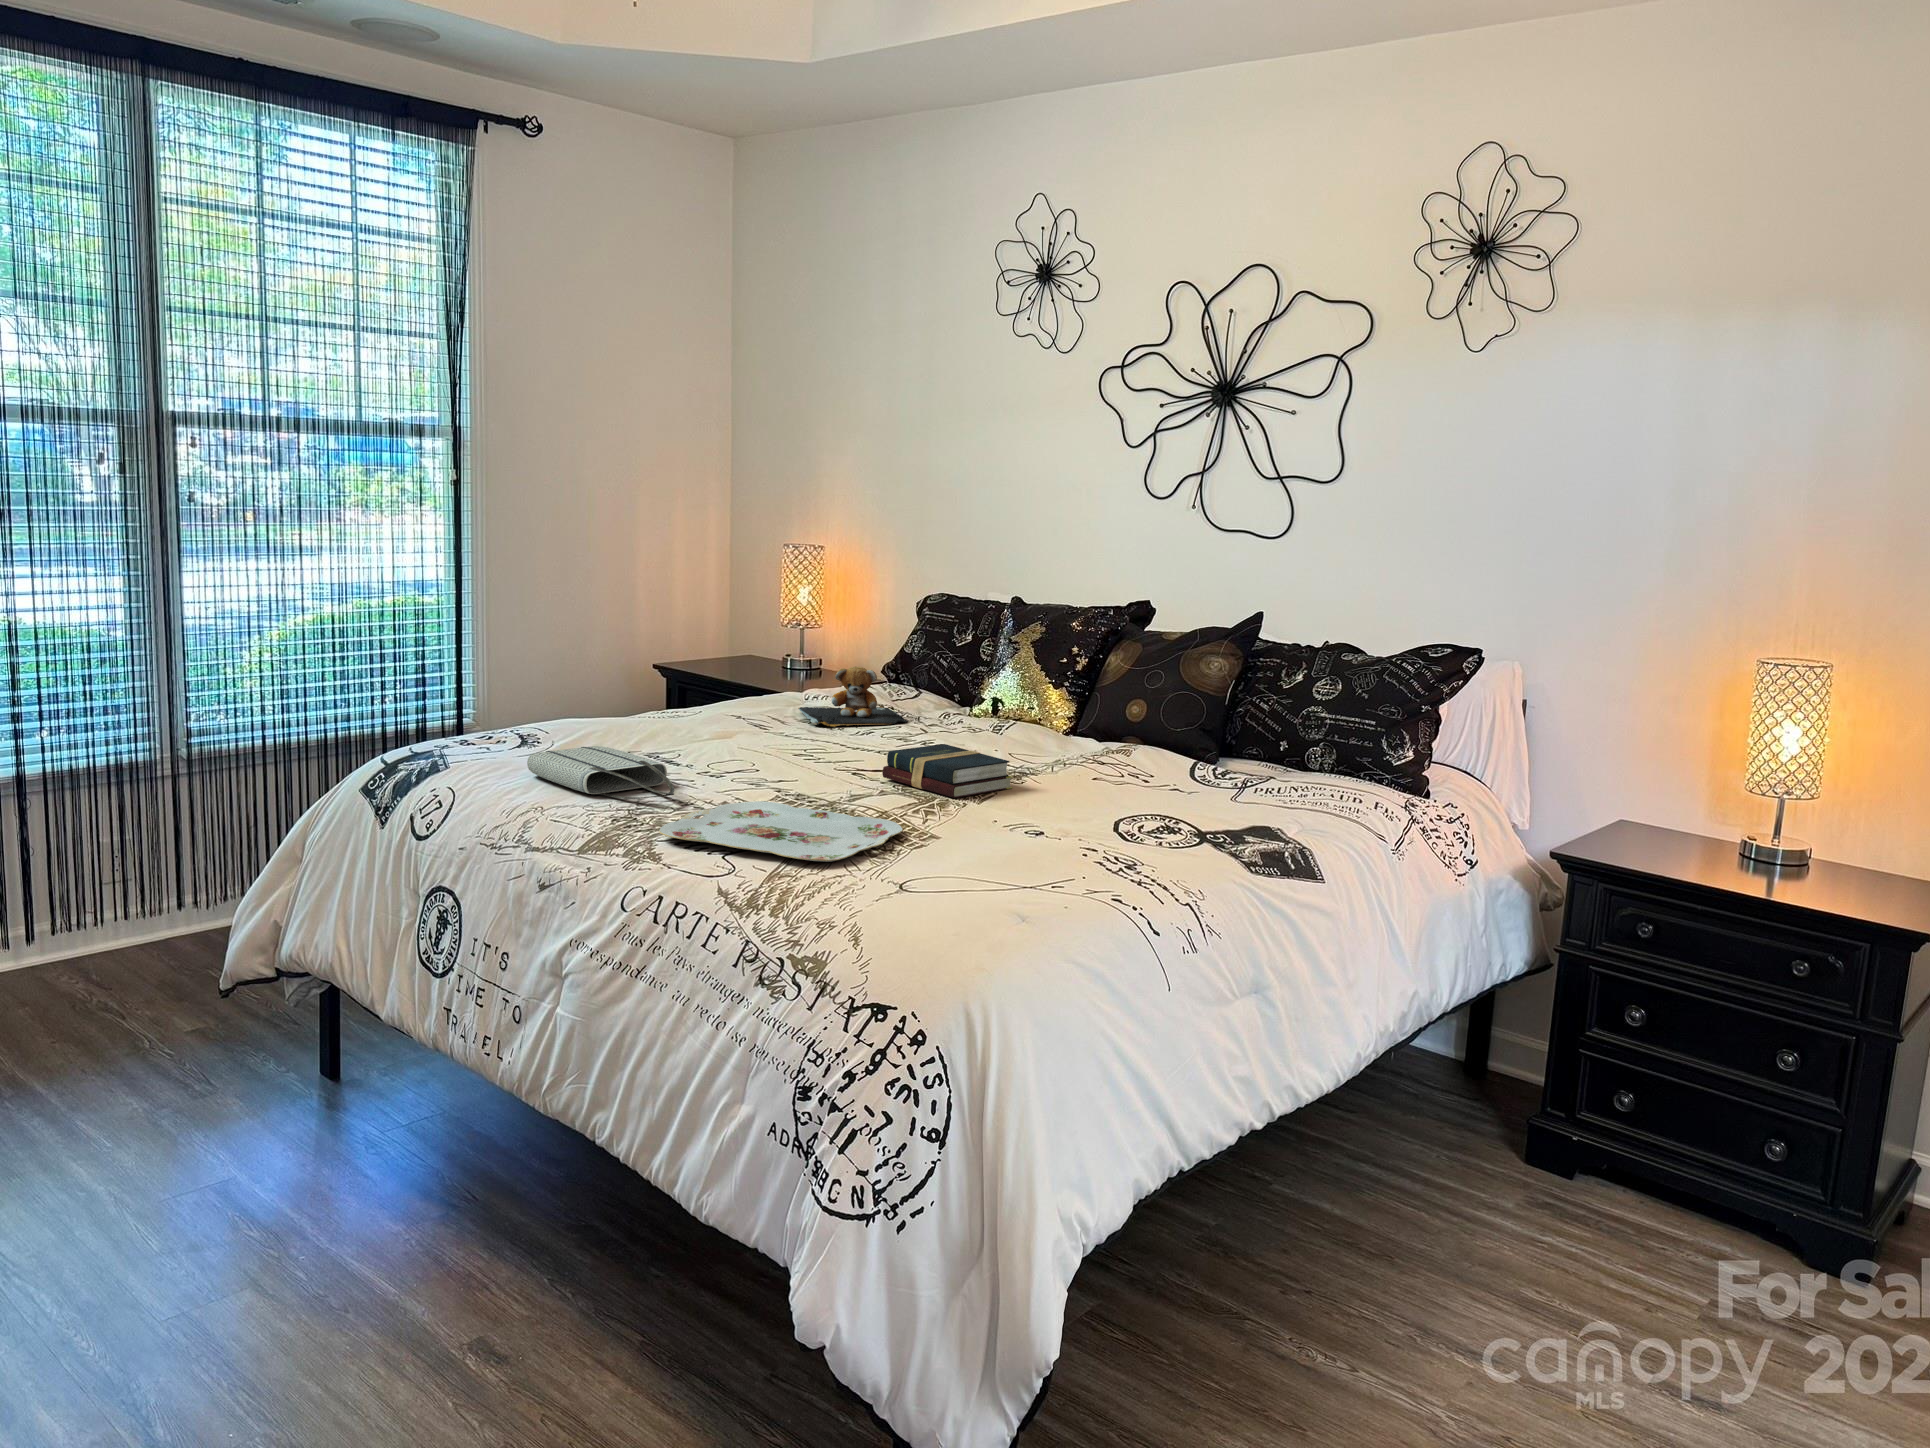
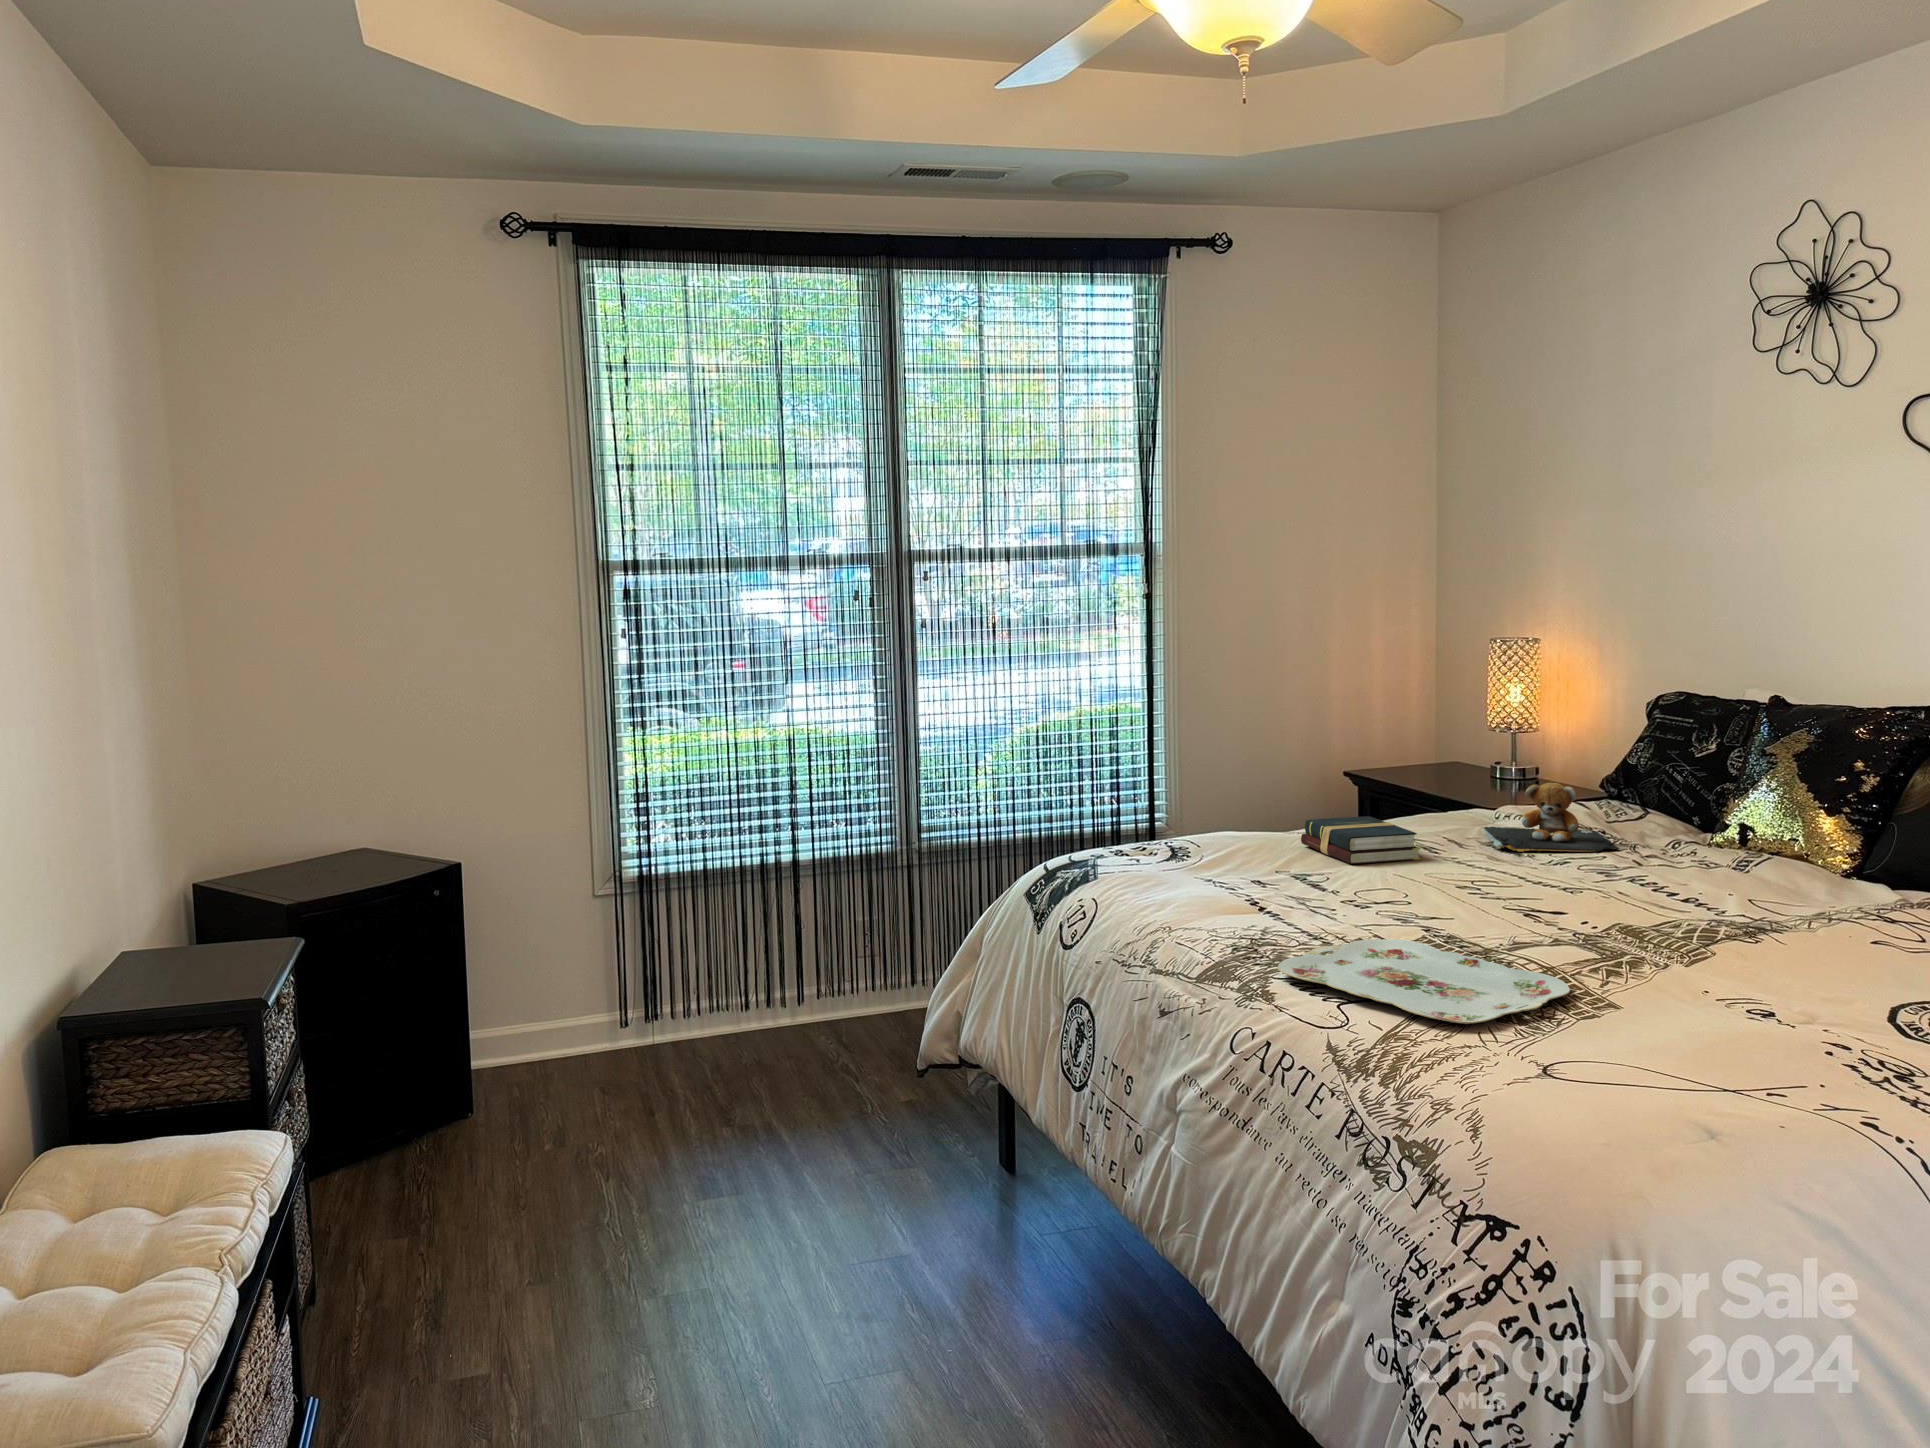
hardback book: present [882,744,1013,798] -> present [1301,816,1421,864]
tote bag: present [527,746,675,799] -> none [1169,865,1308,926]

